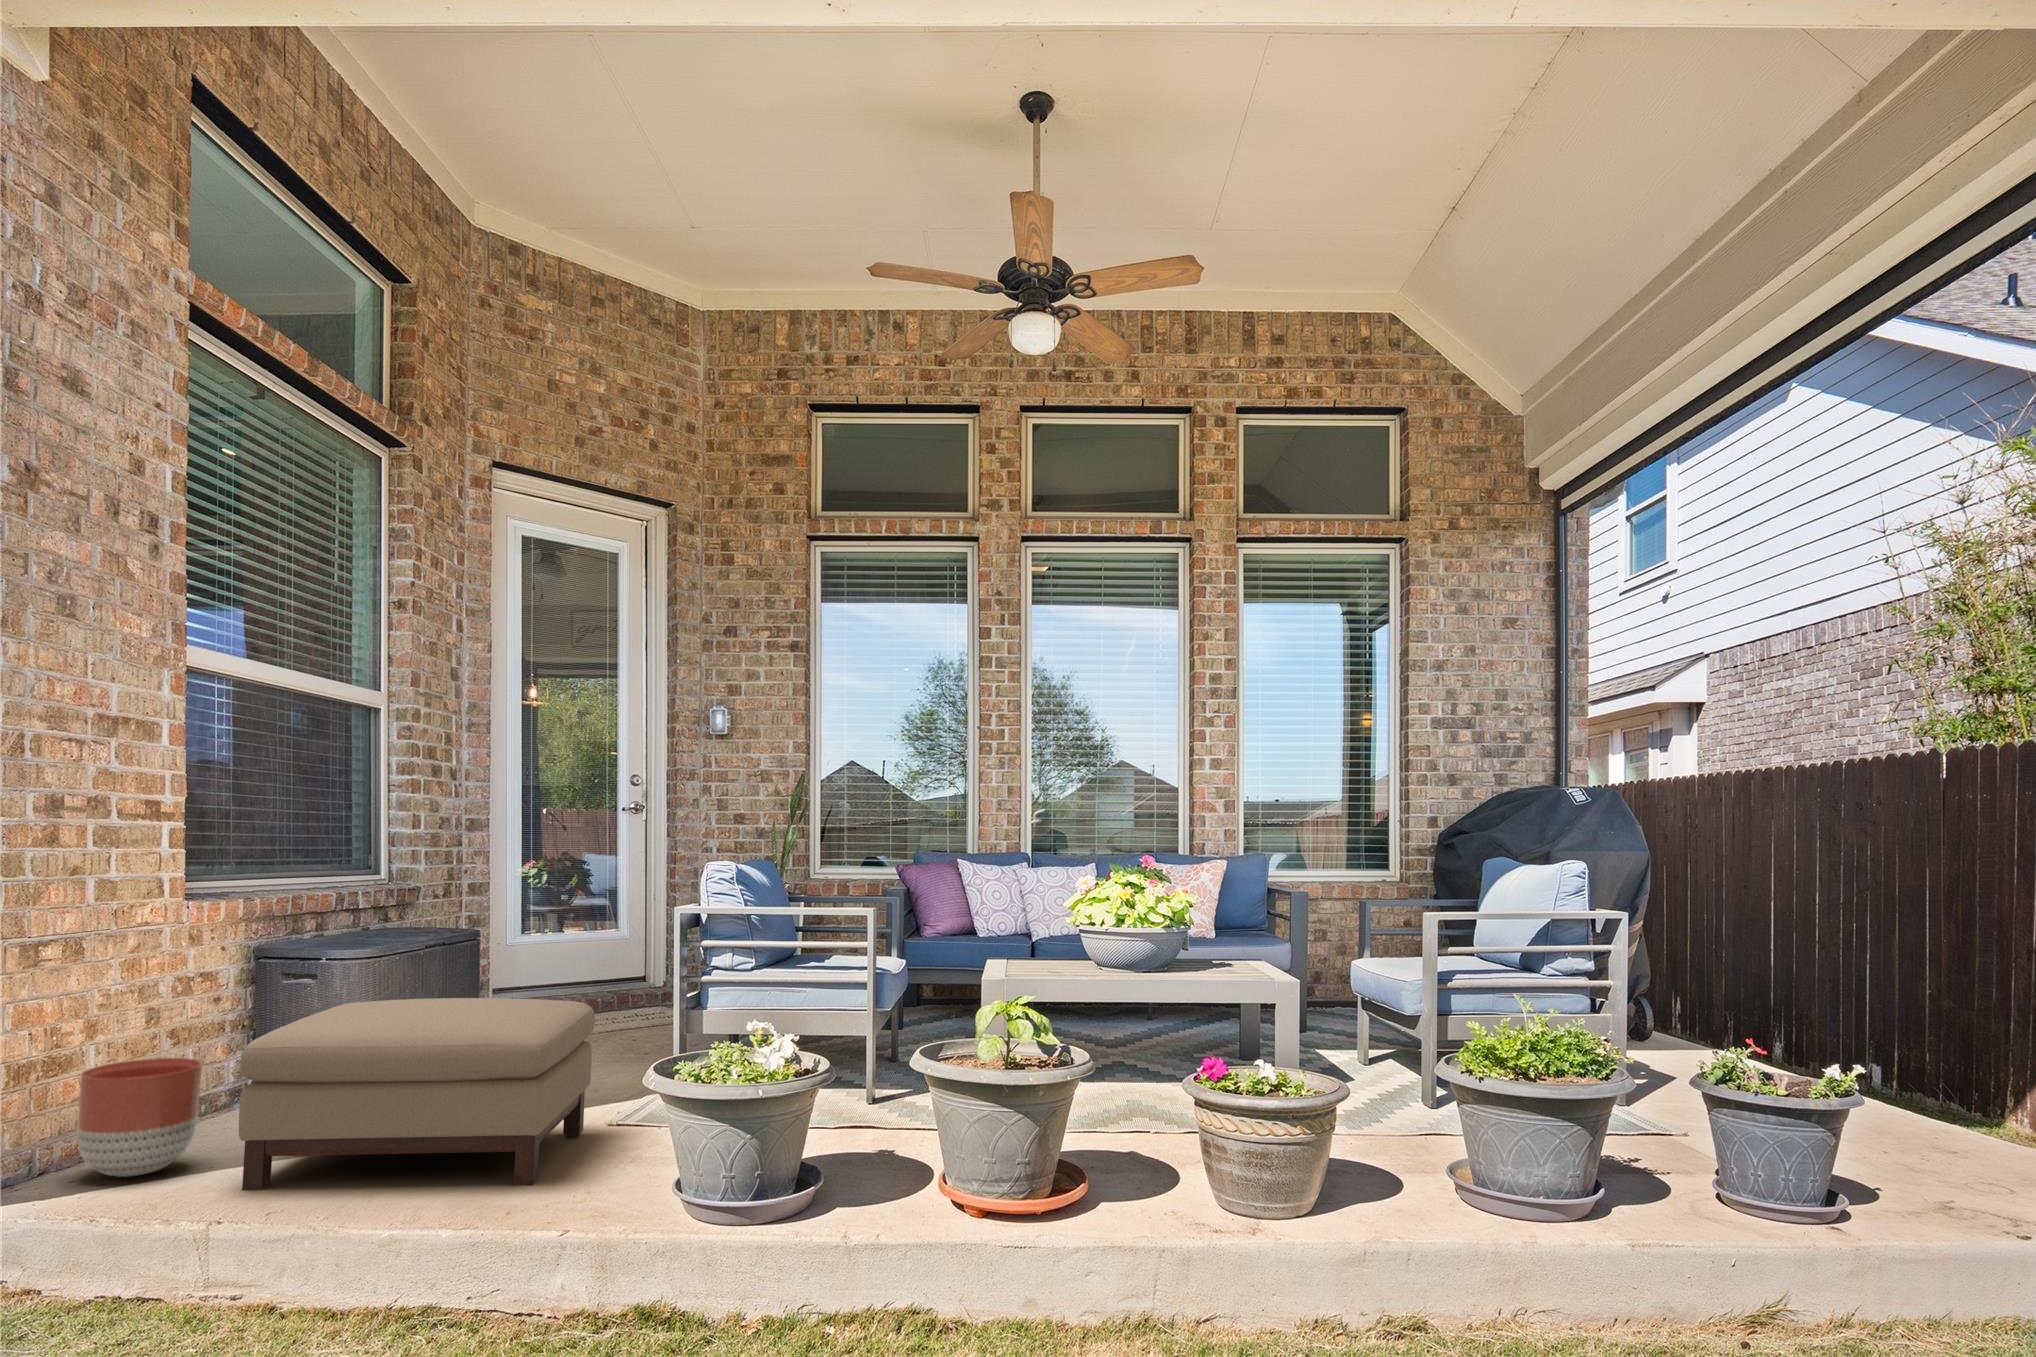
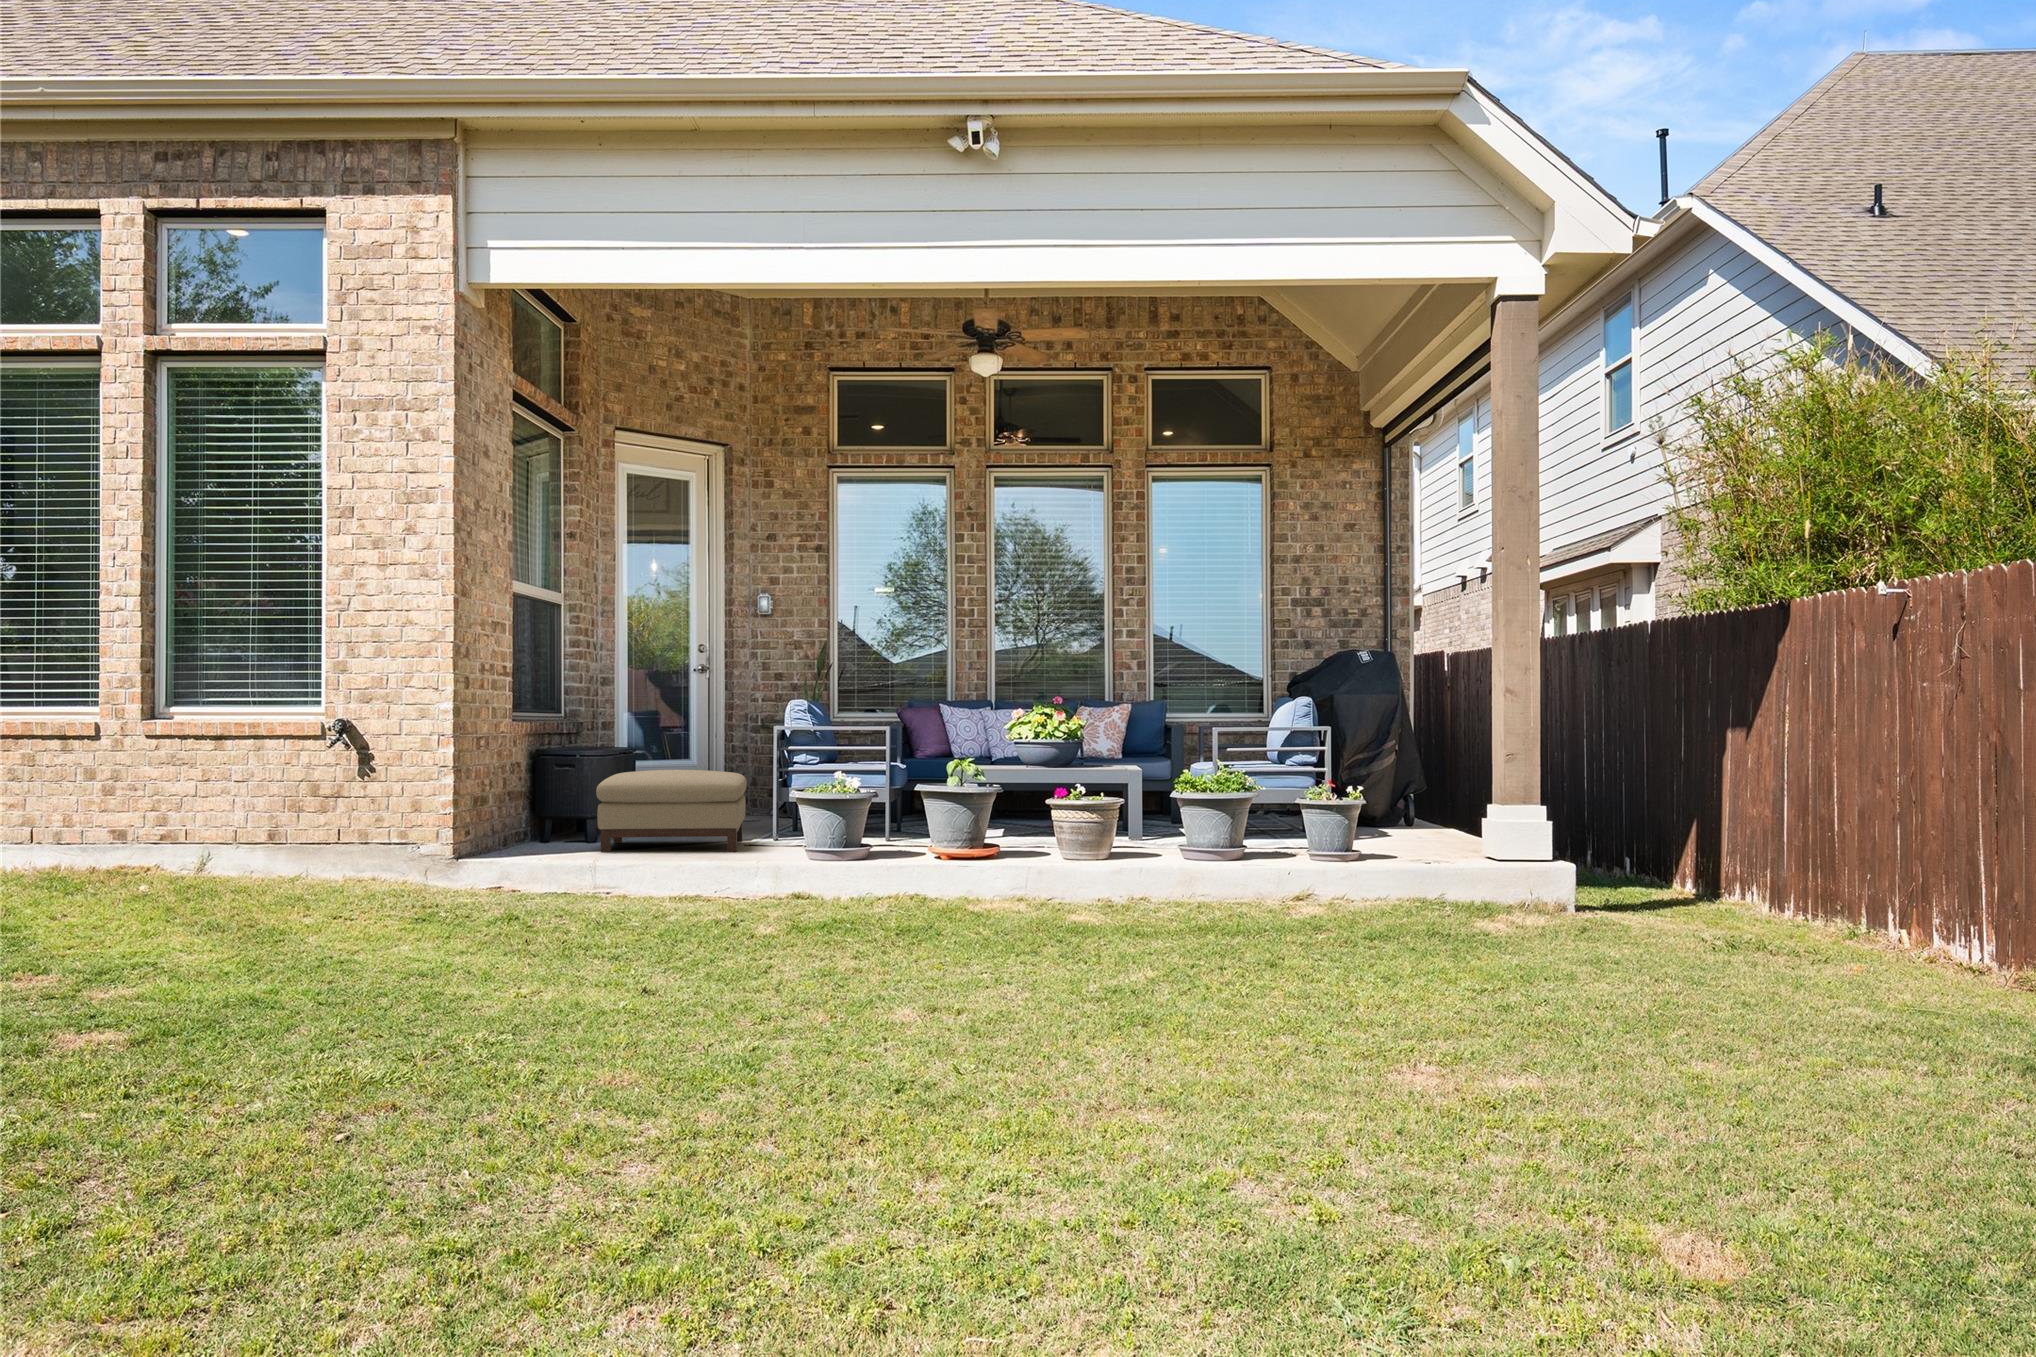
planter: present [78,1058,202,1177] -> none [514,797,565,849]

